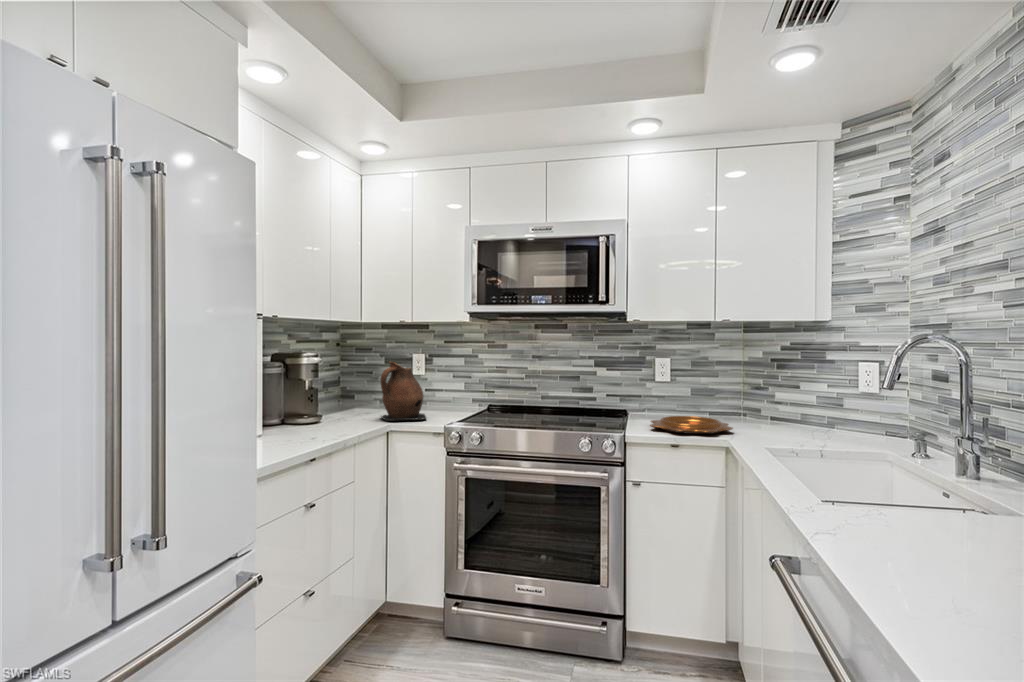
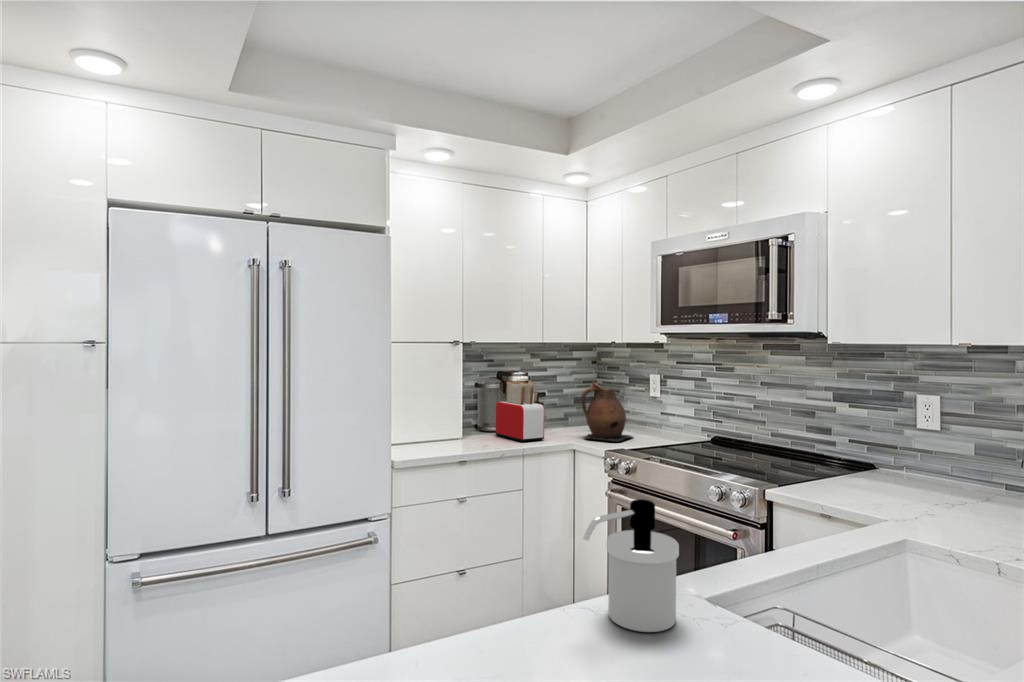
toaster: none [284,364,353,433] -> present [495,381,544,442]
decorative bowl: present [650,416,733,434] -> none [827,477,967,509]
soap dispenser: none [830,436,905,548] -> present [583,499,679,632]

